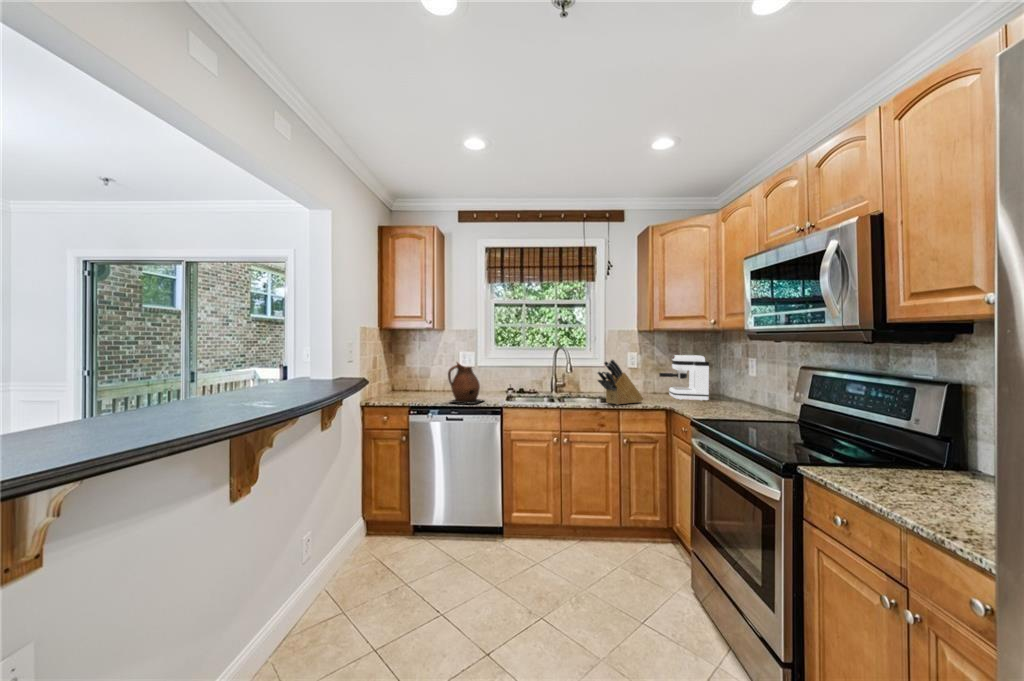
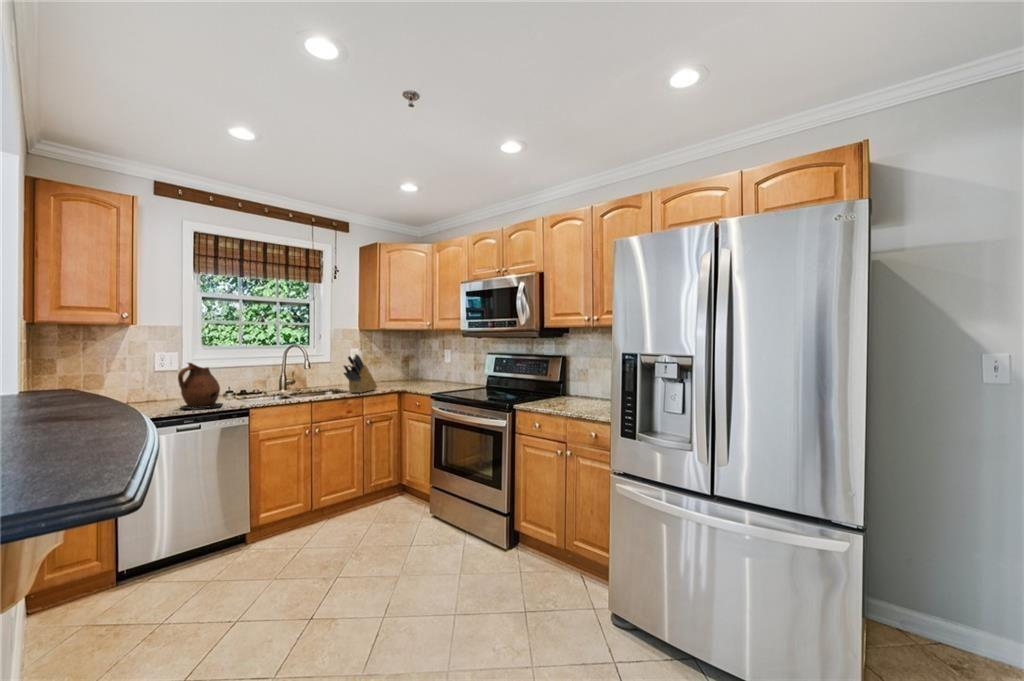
coffee maker: present [659,355,709,401] -> none [380,349,420,385]

